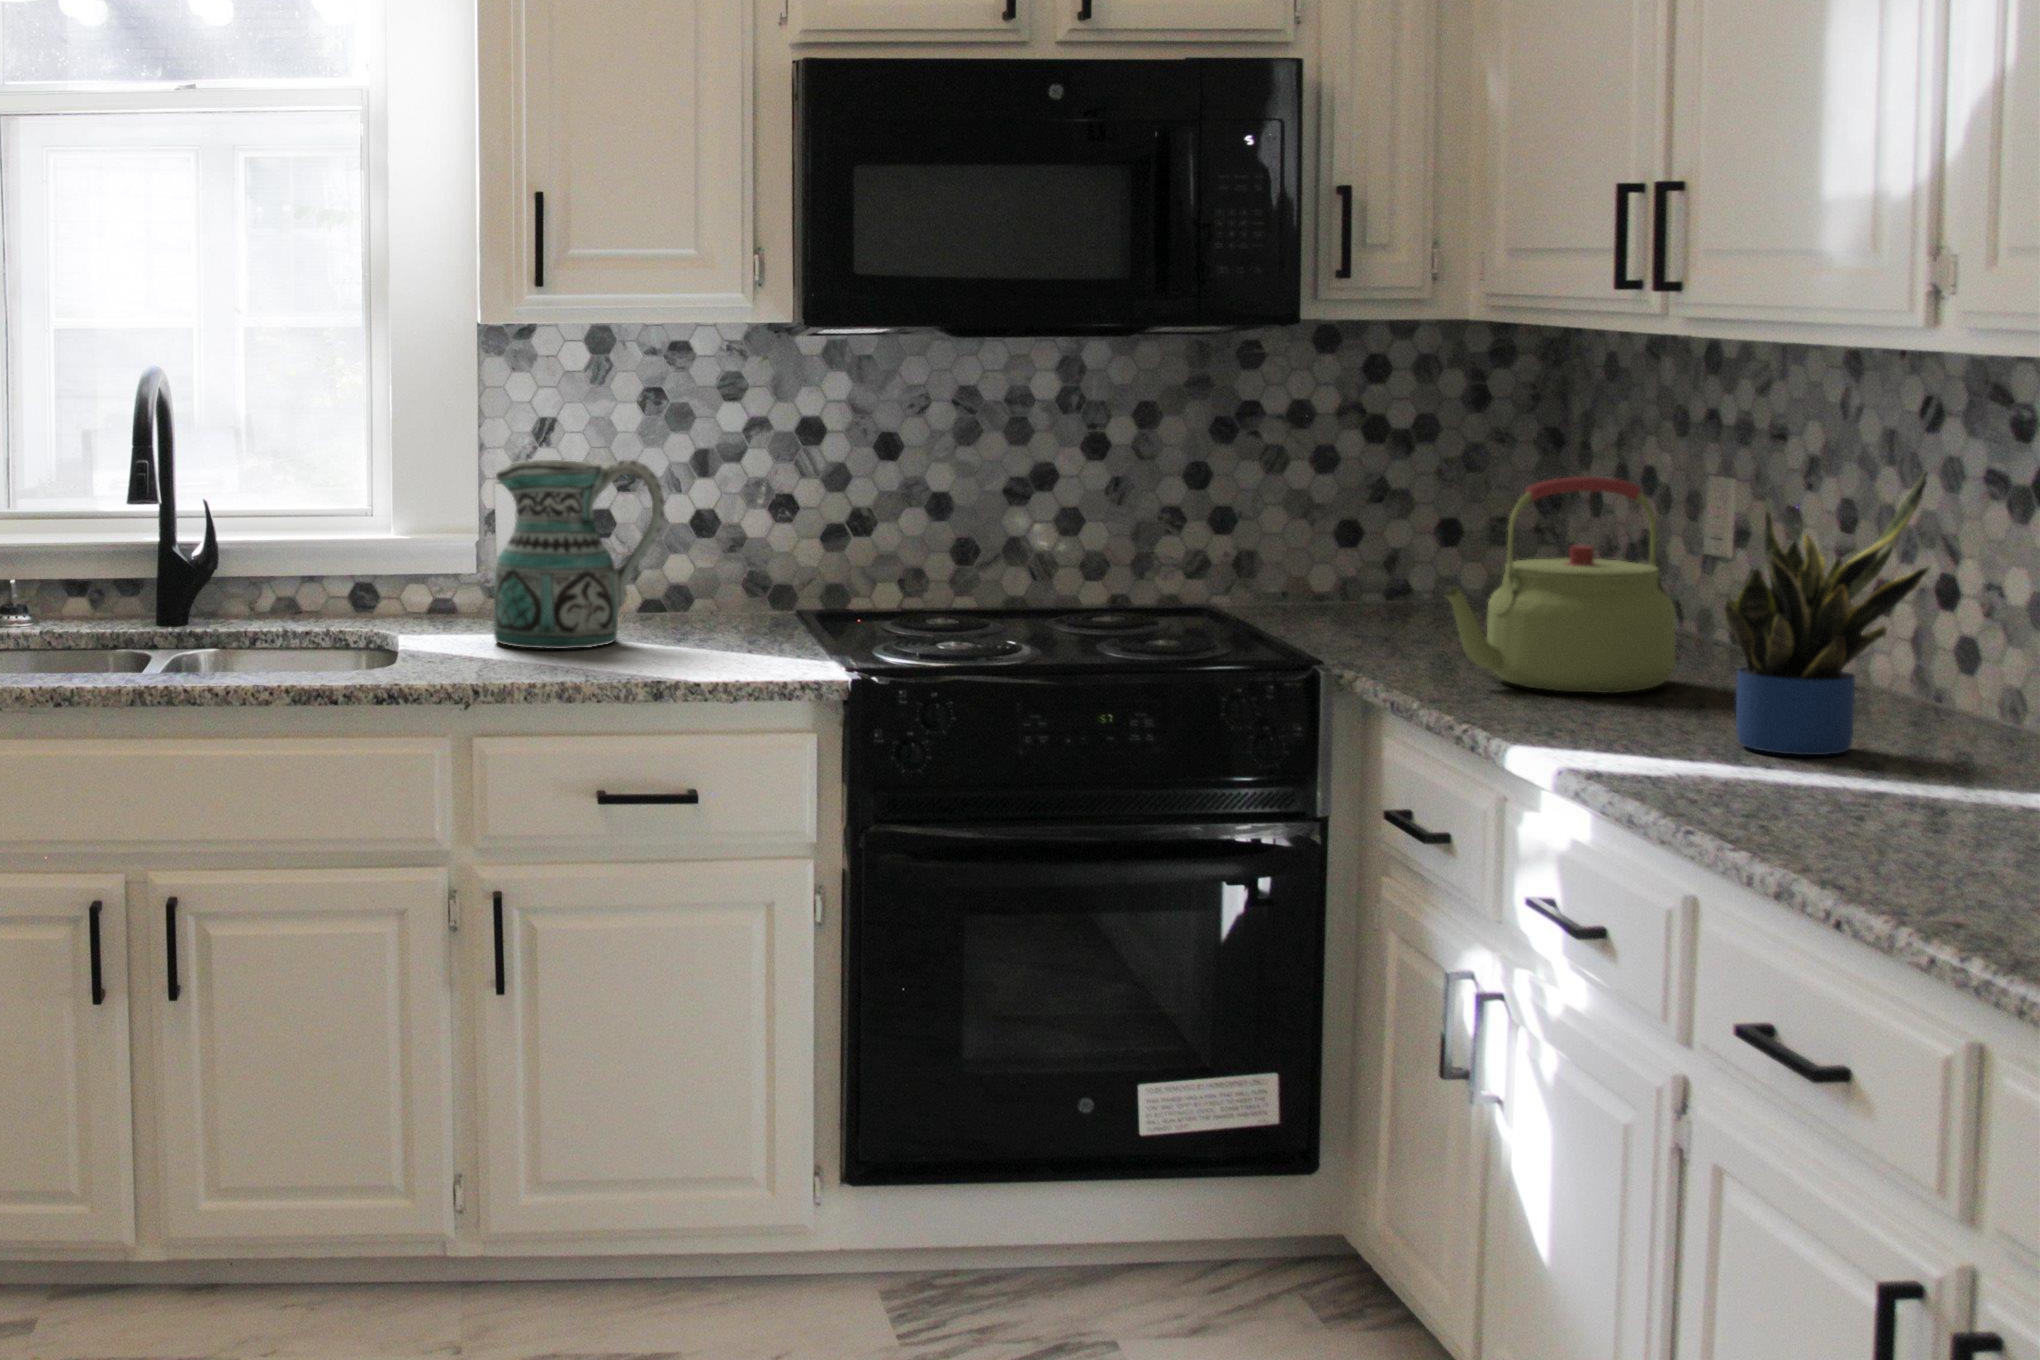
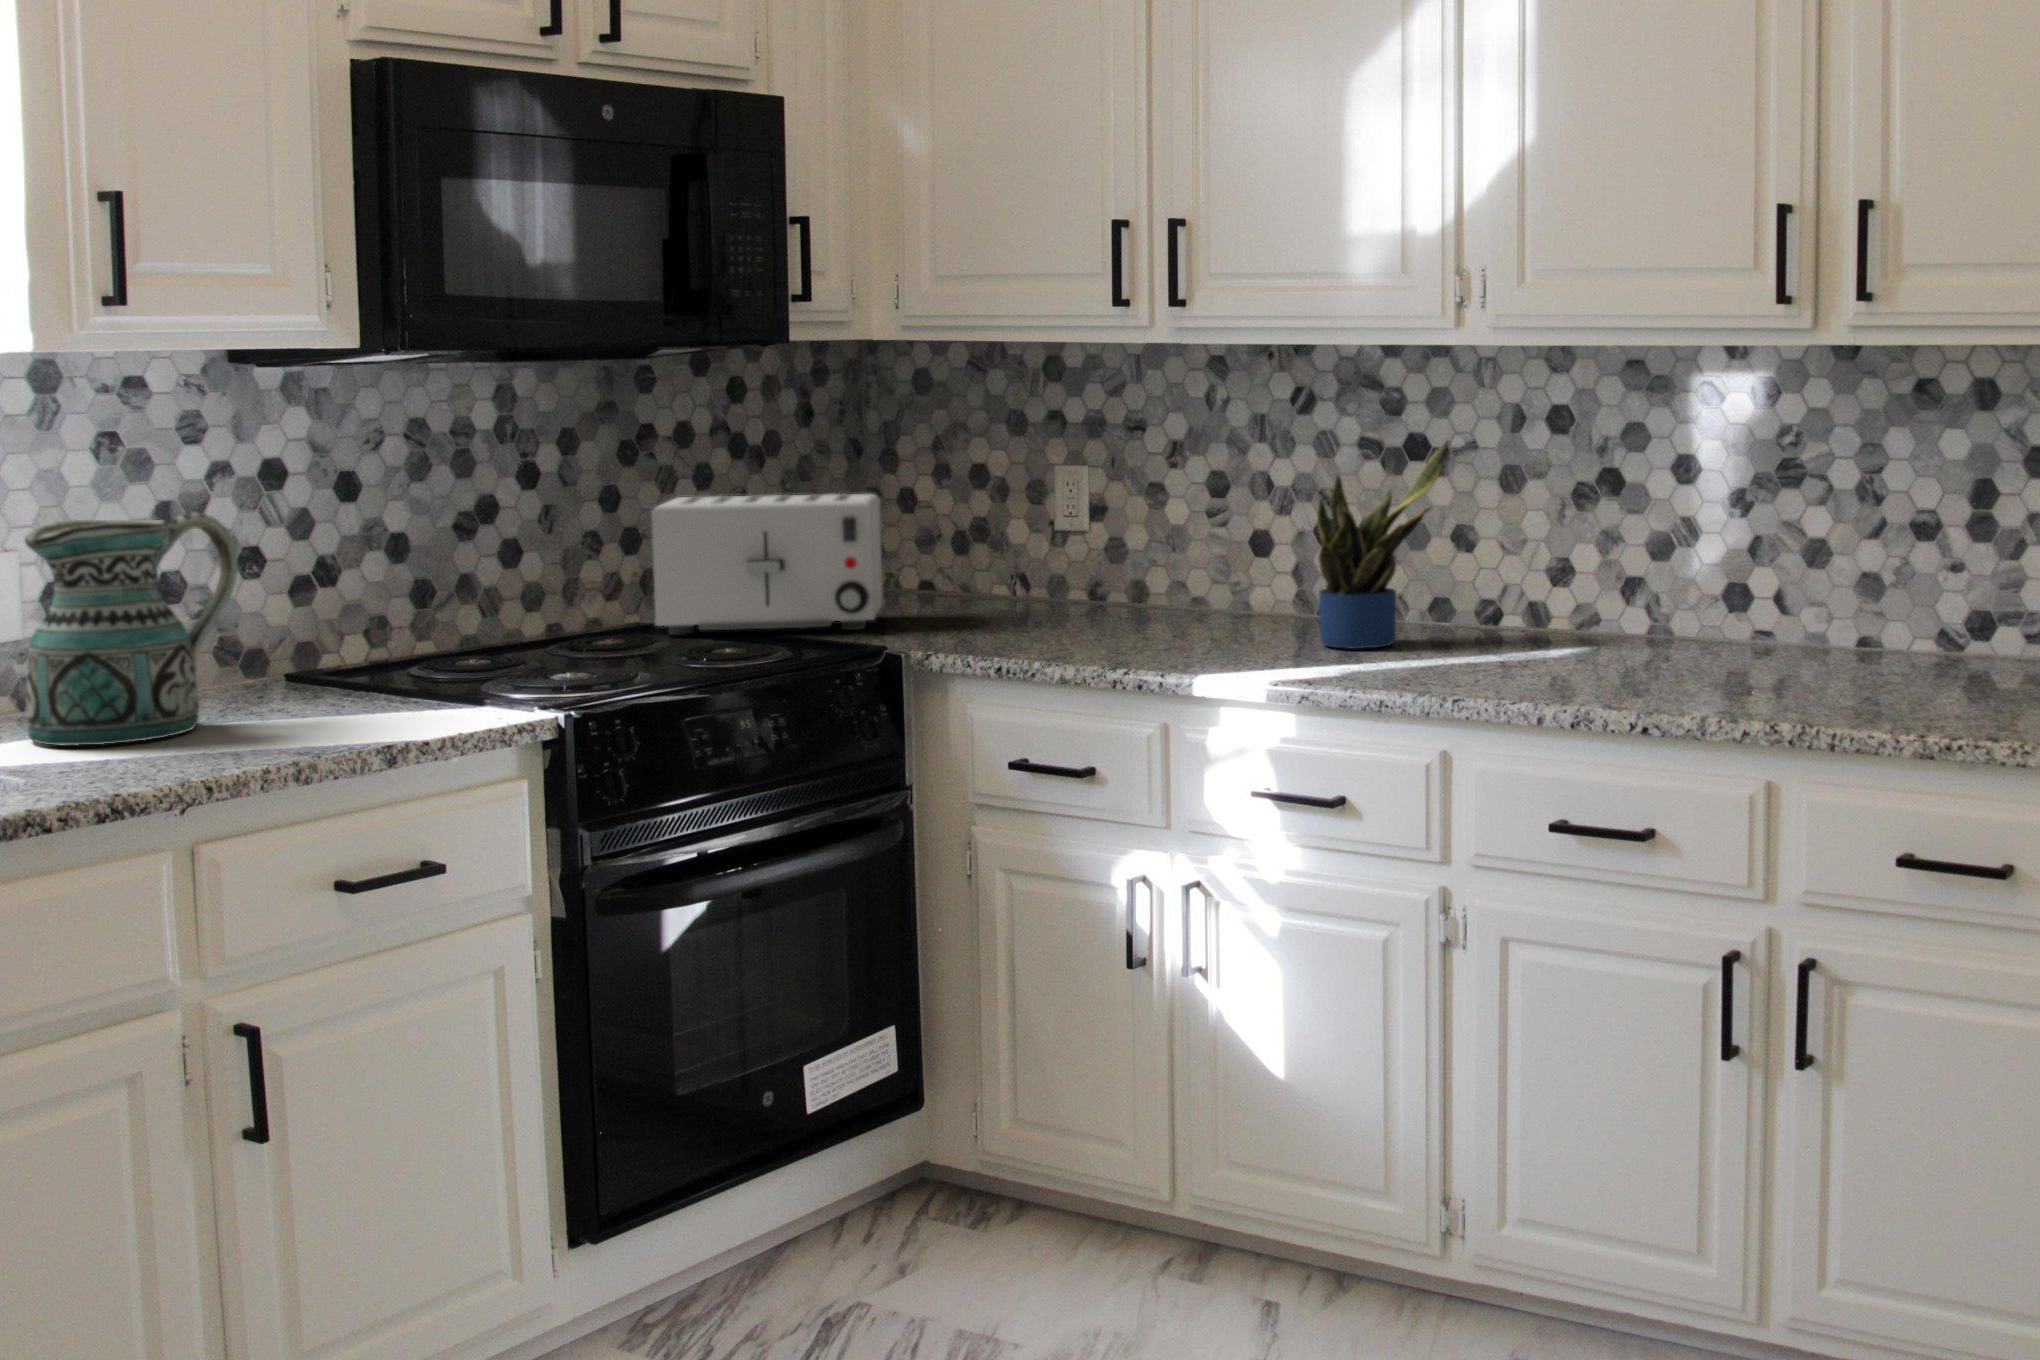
kettle: present [1446,477,1675,693] -> none [1019,468,1159,635]
toaster: none [1165,479,1447,648] -> present [651,494,883,635]

